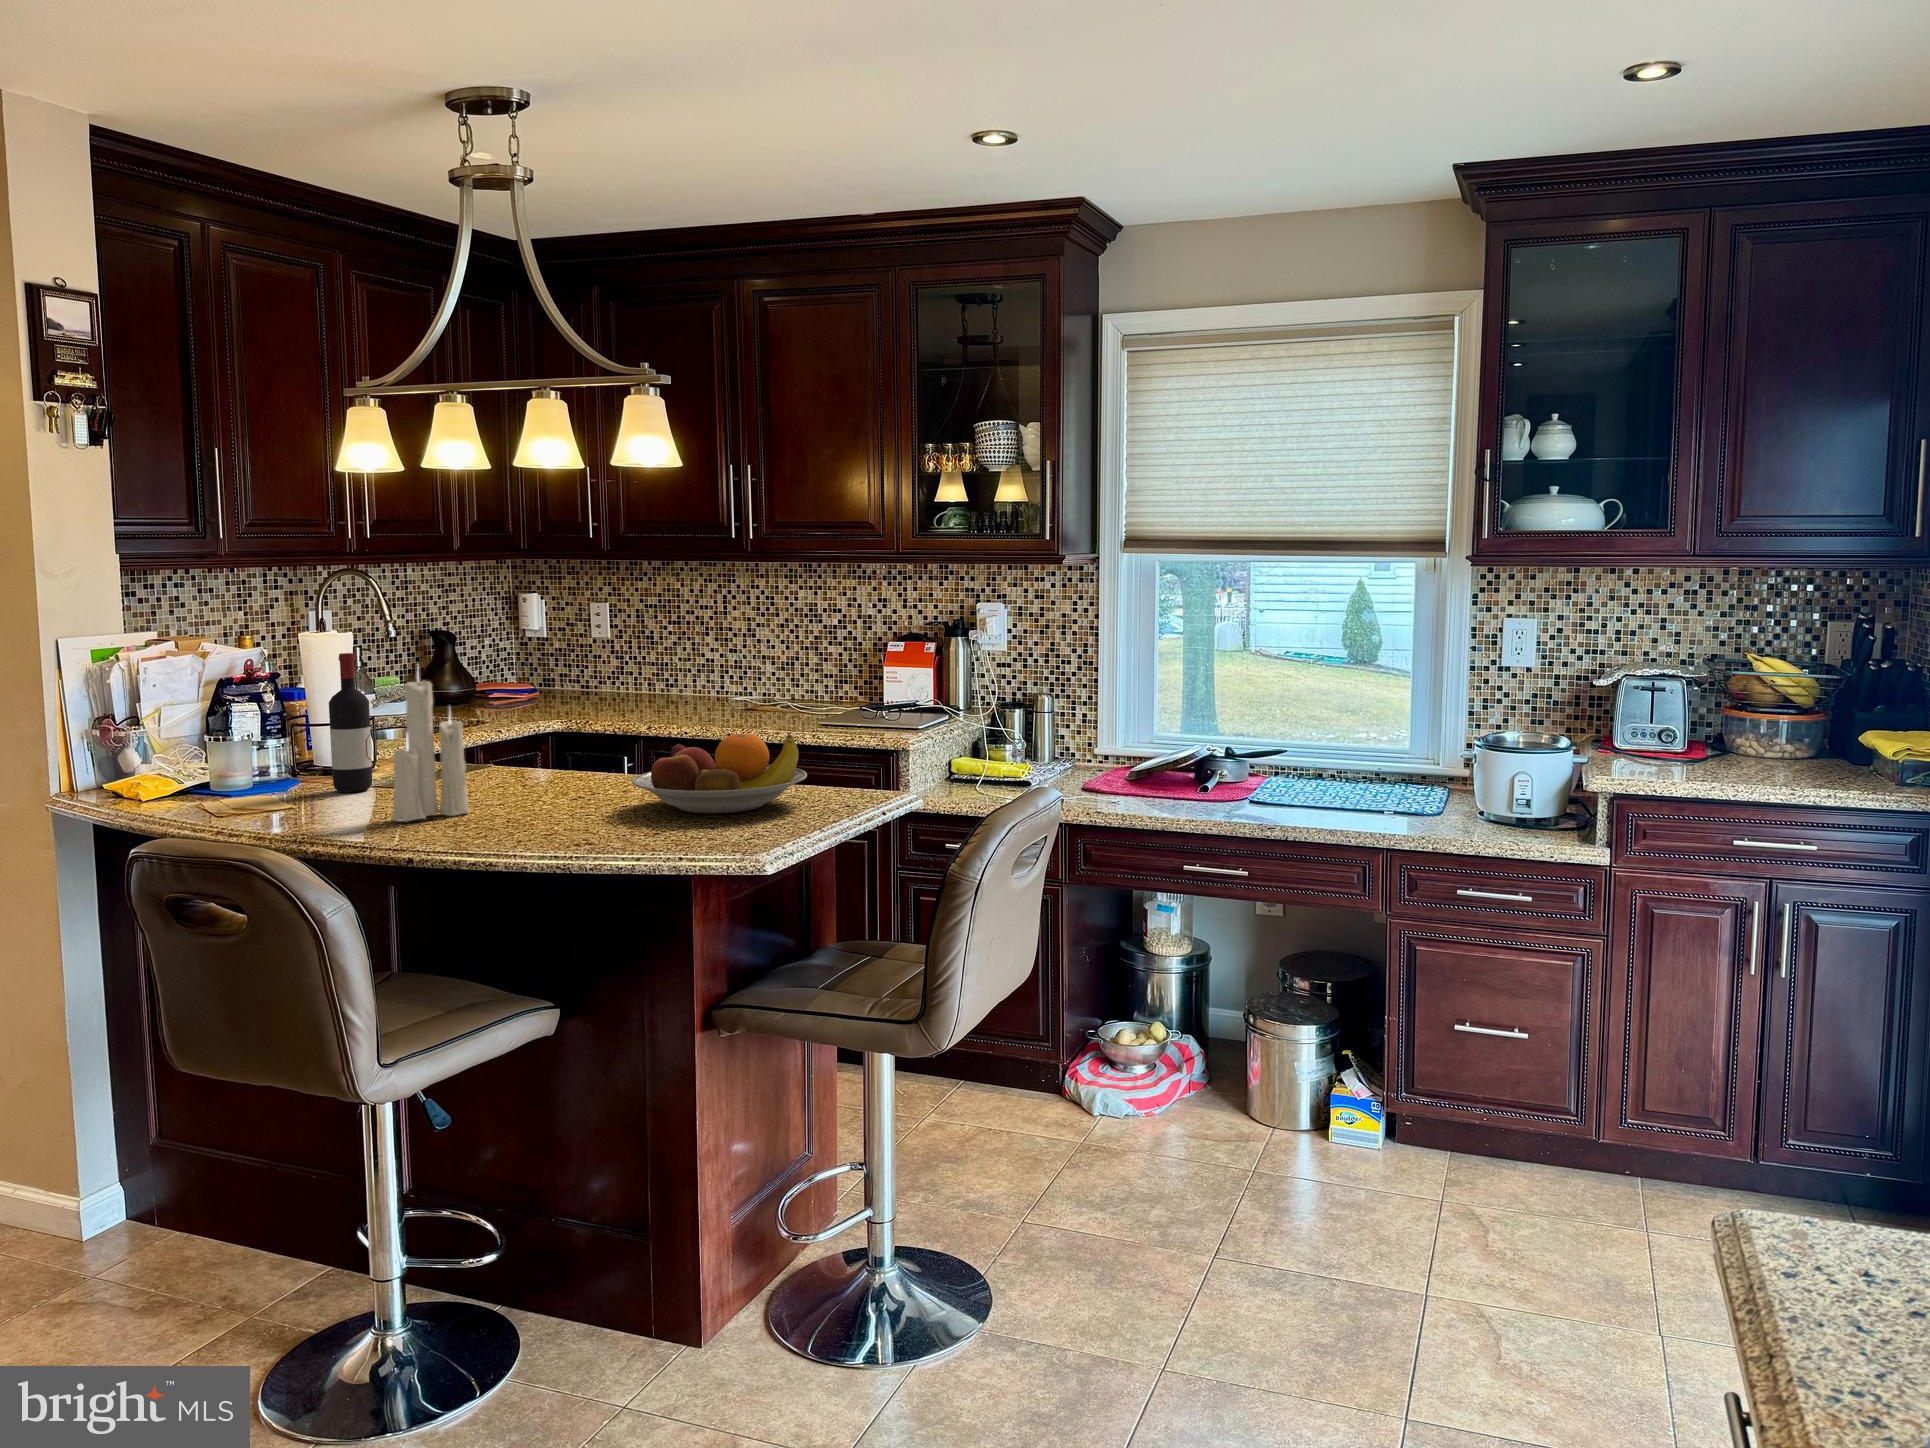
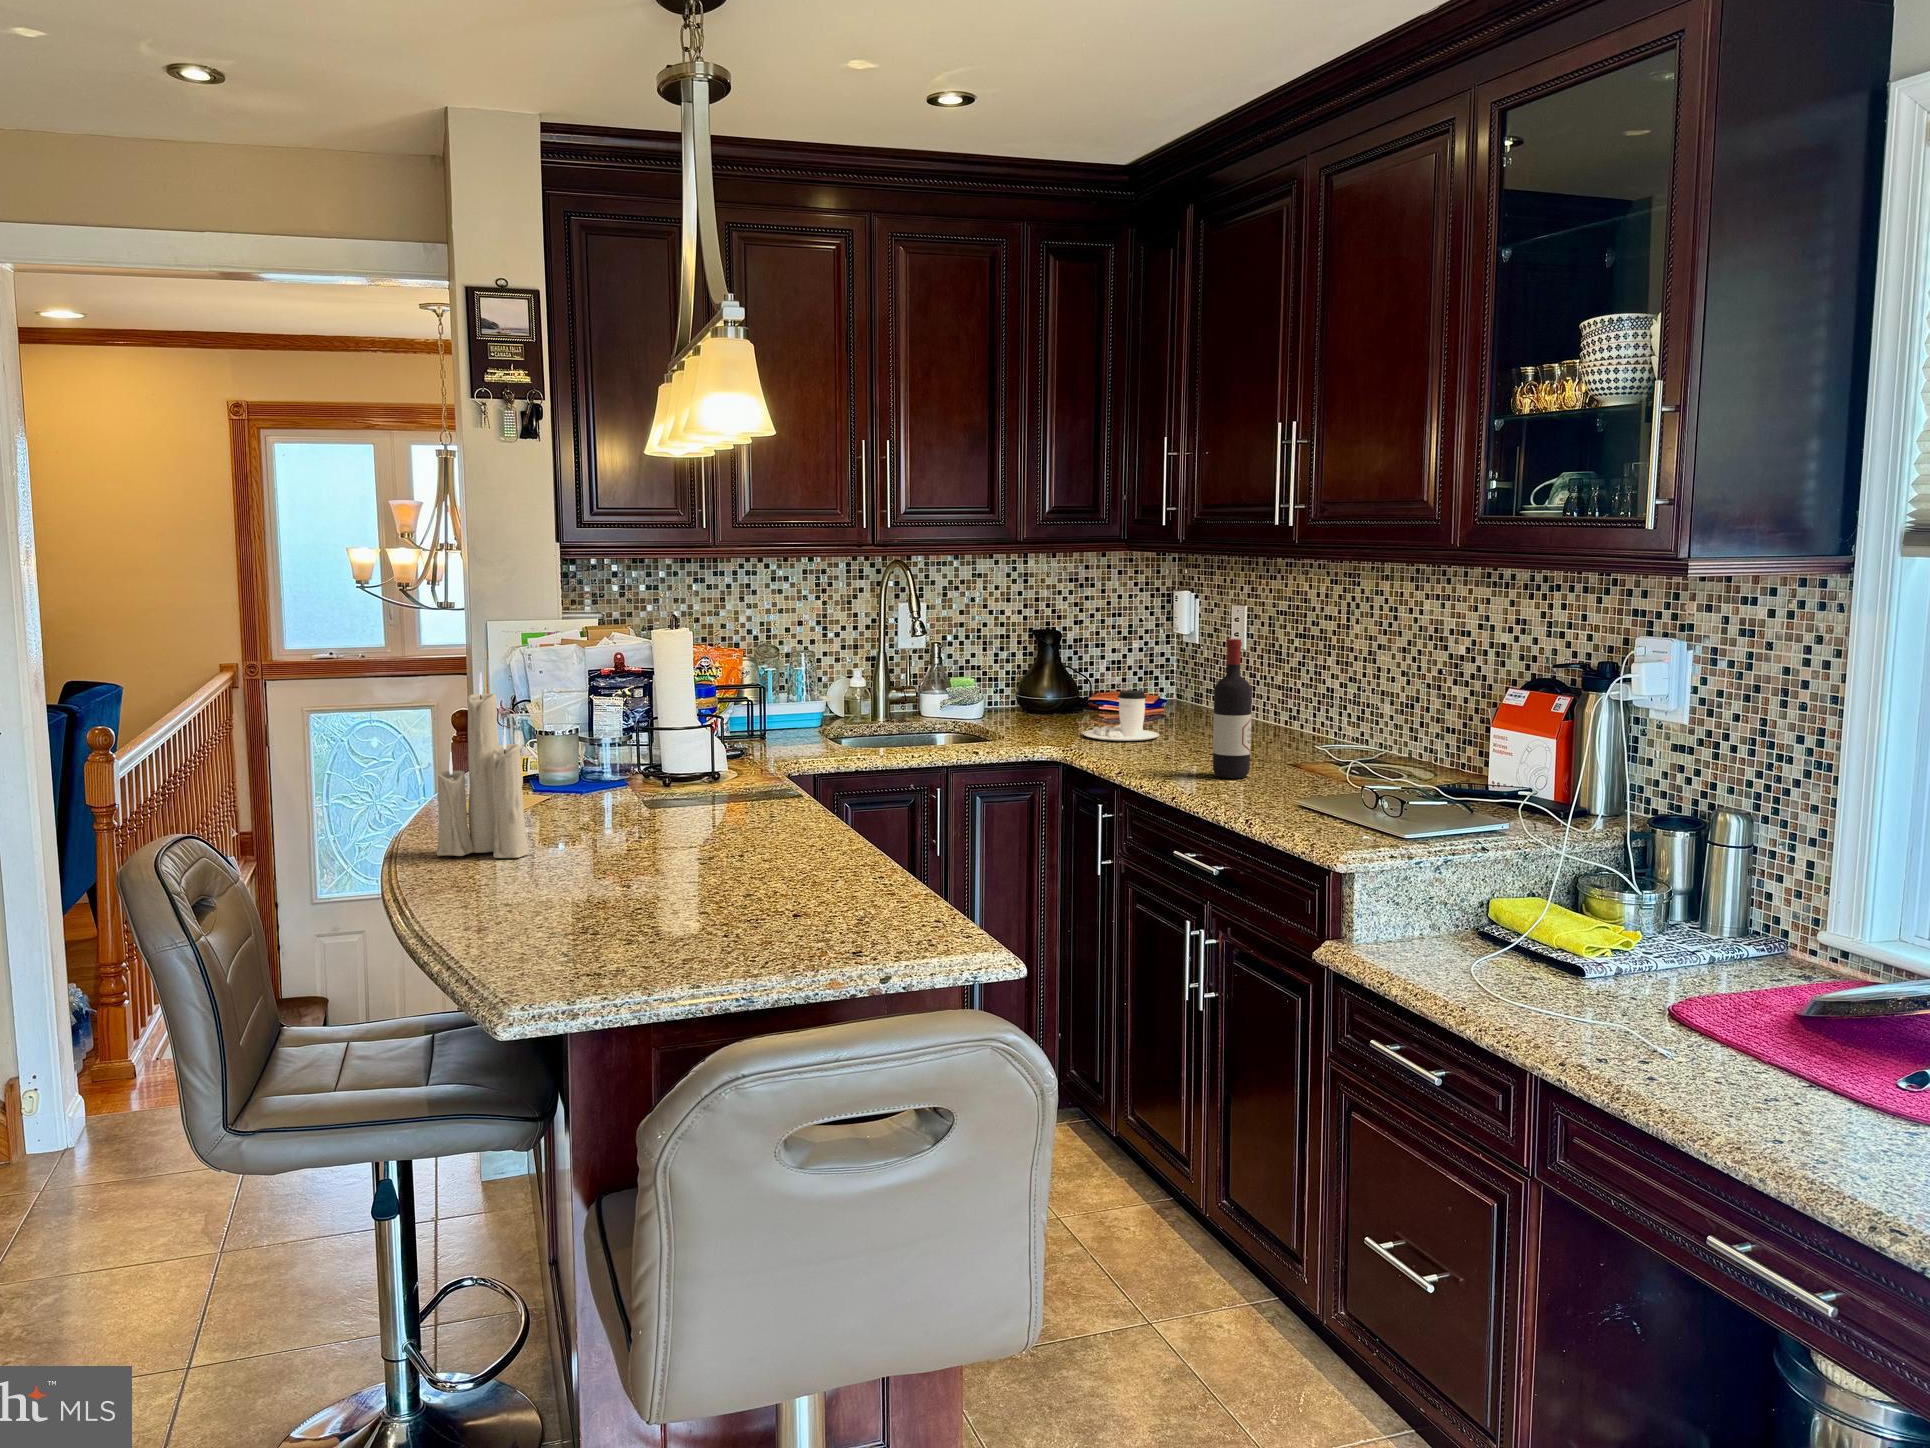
wine bottle: present [329,653,372,792] -> present [1213,639,1252,778]
coffee cup: none [532,673,598,714] -> present [1083,690,1160,741]
fruit bowl: present [632,733,807,814] -> none [562,815,819,935]

